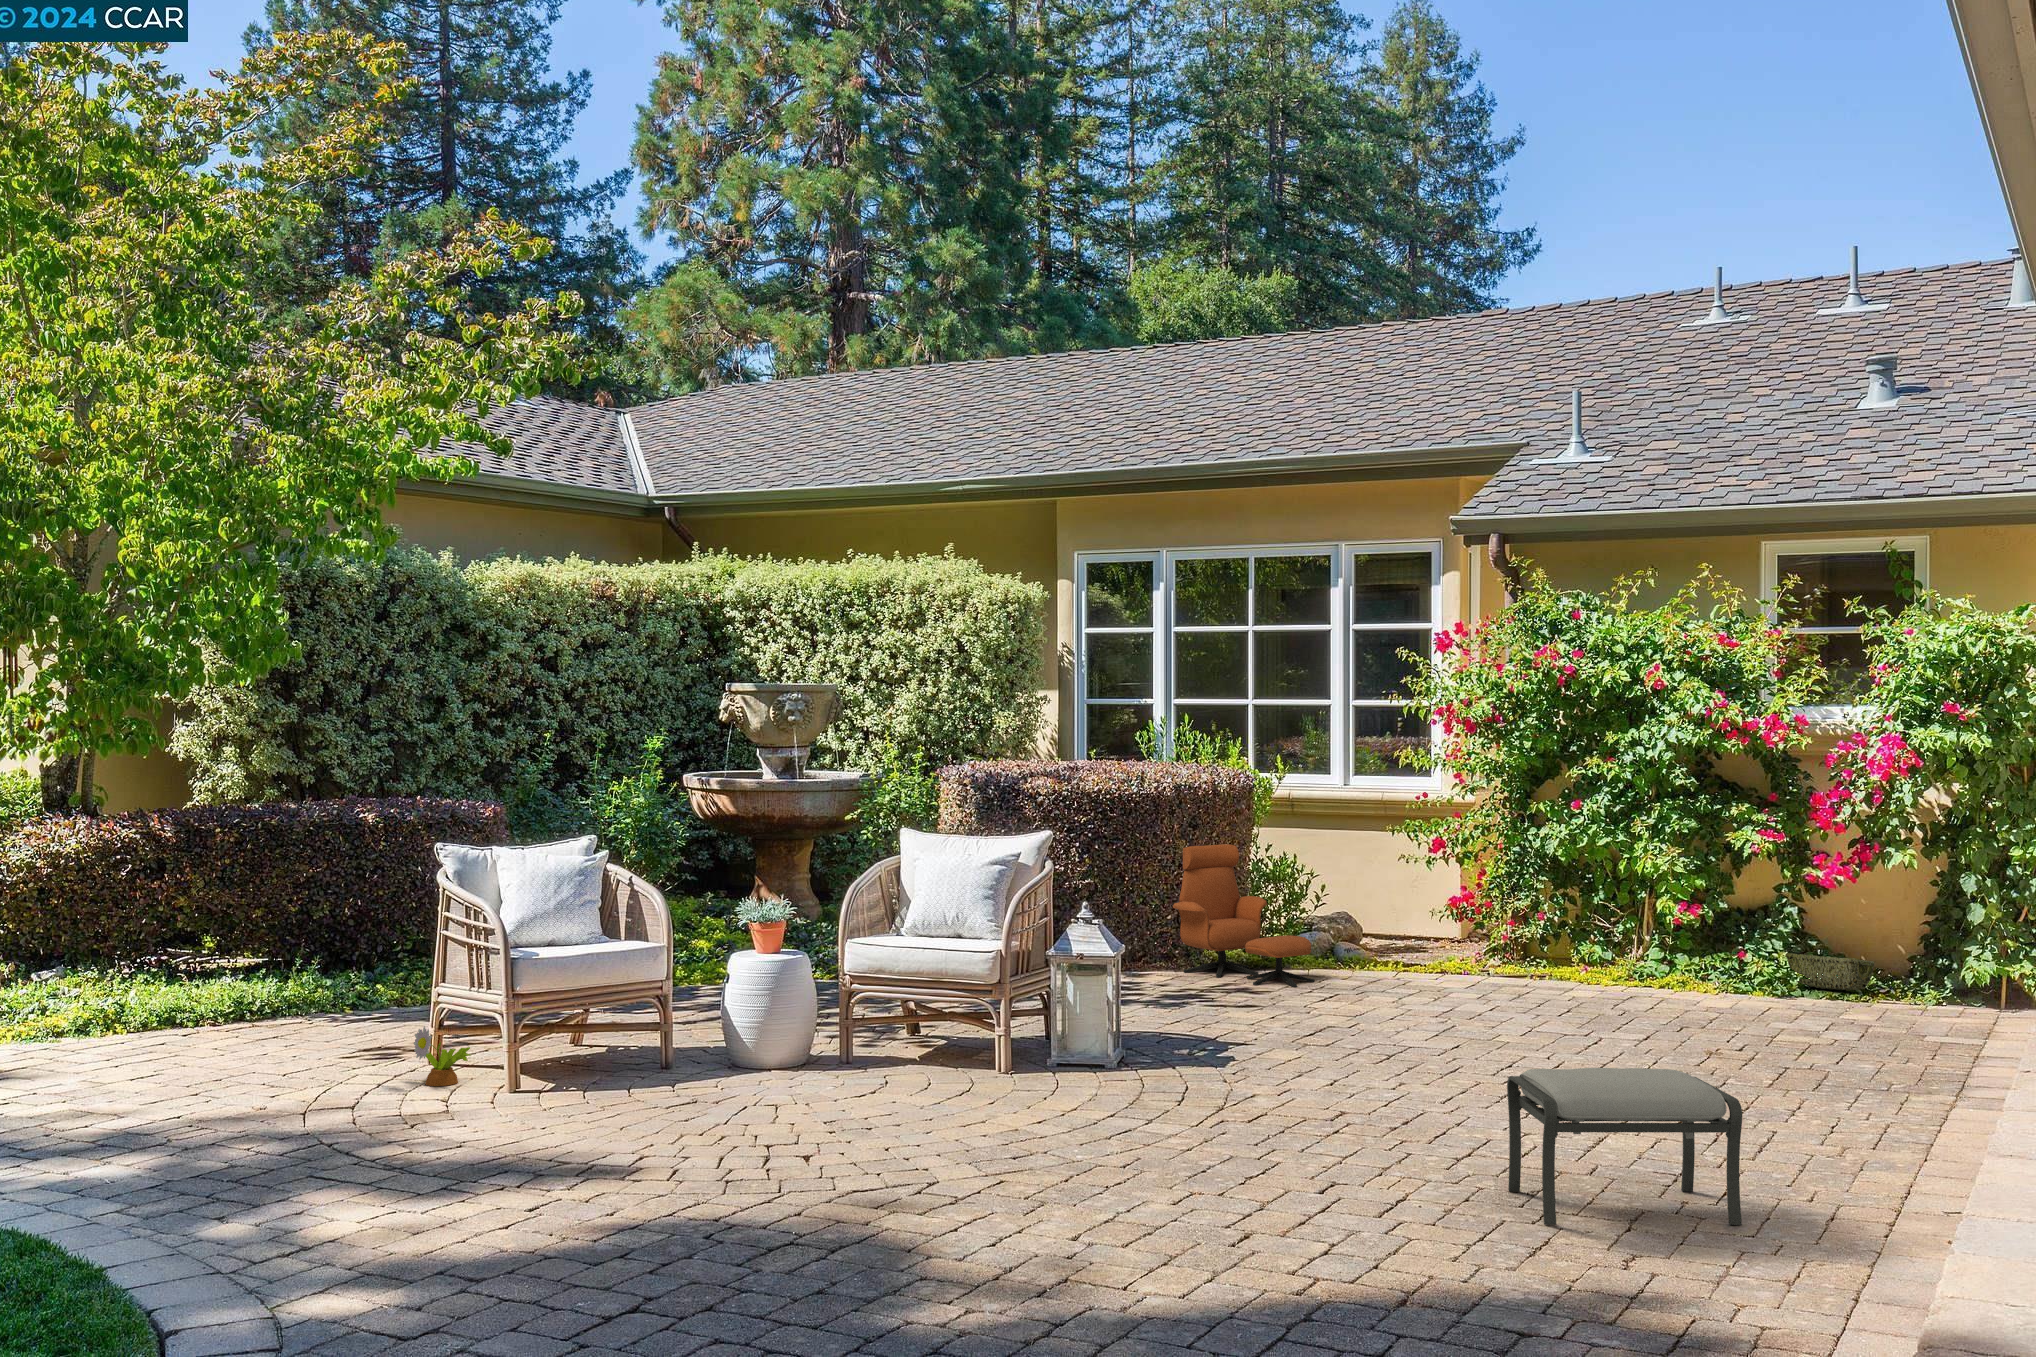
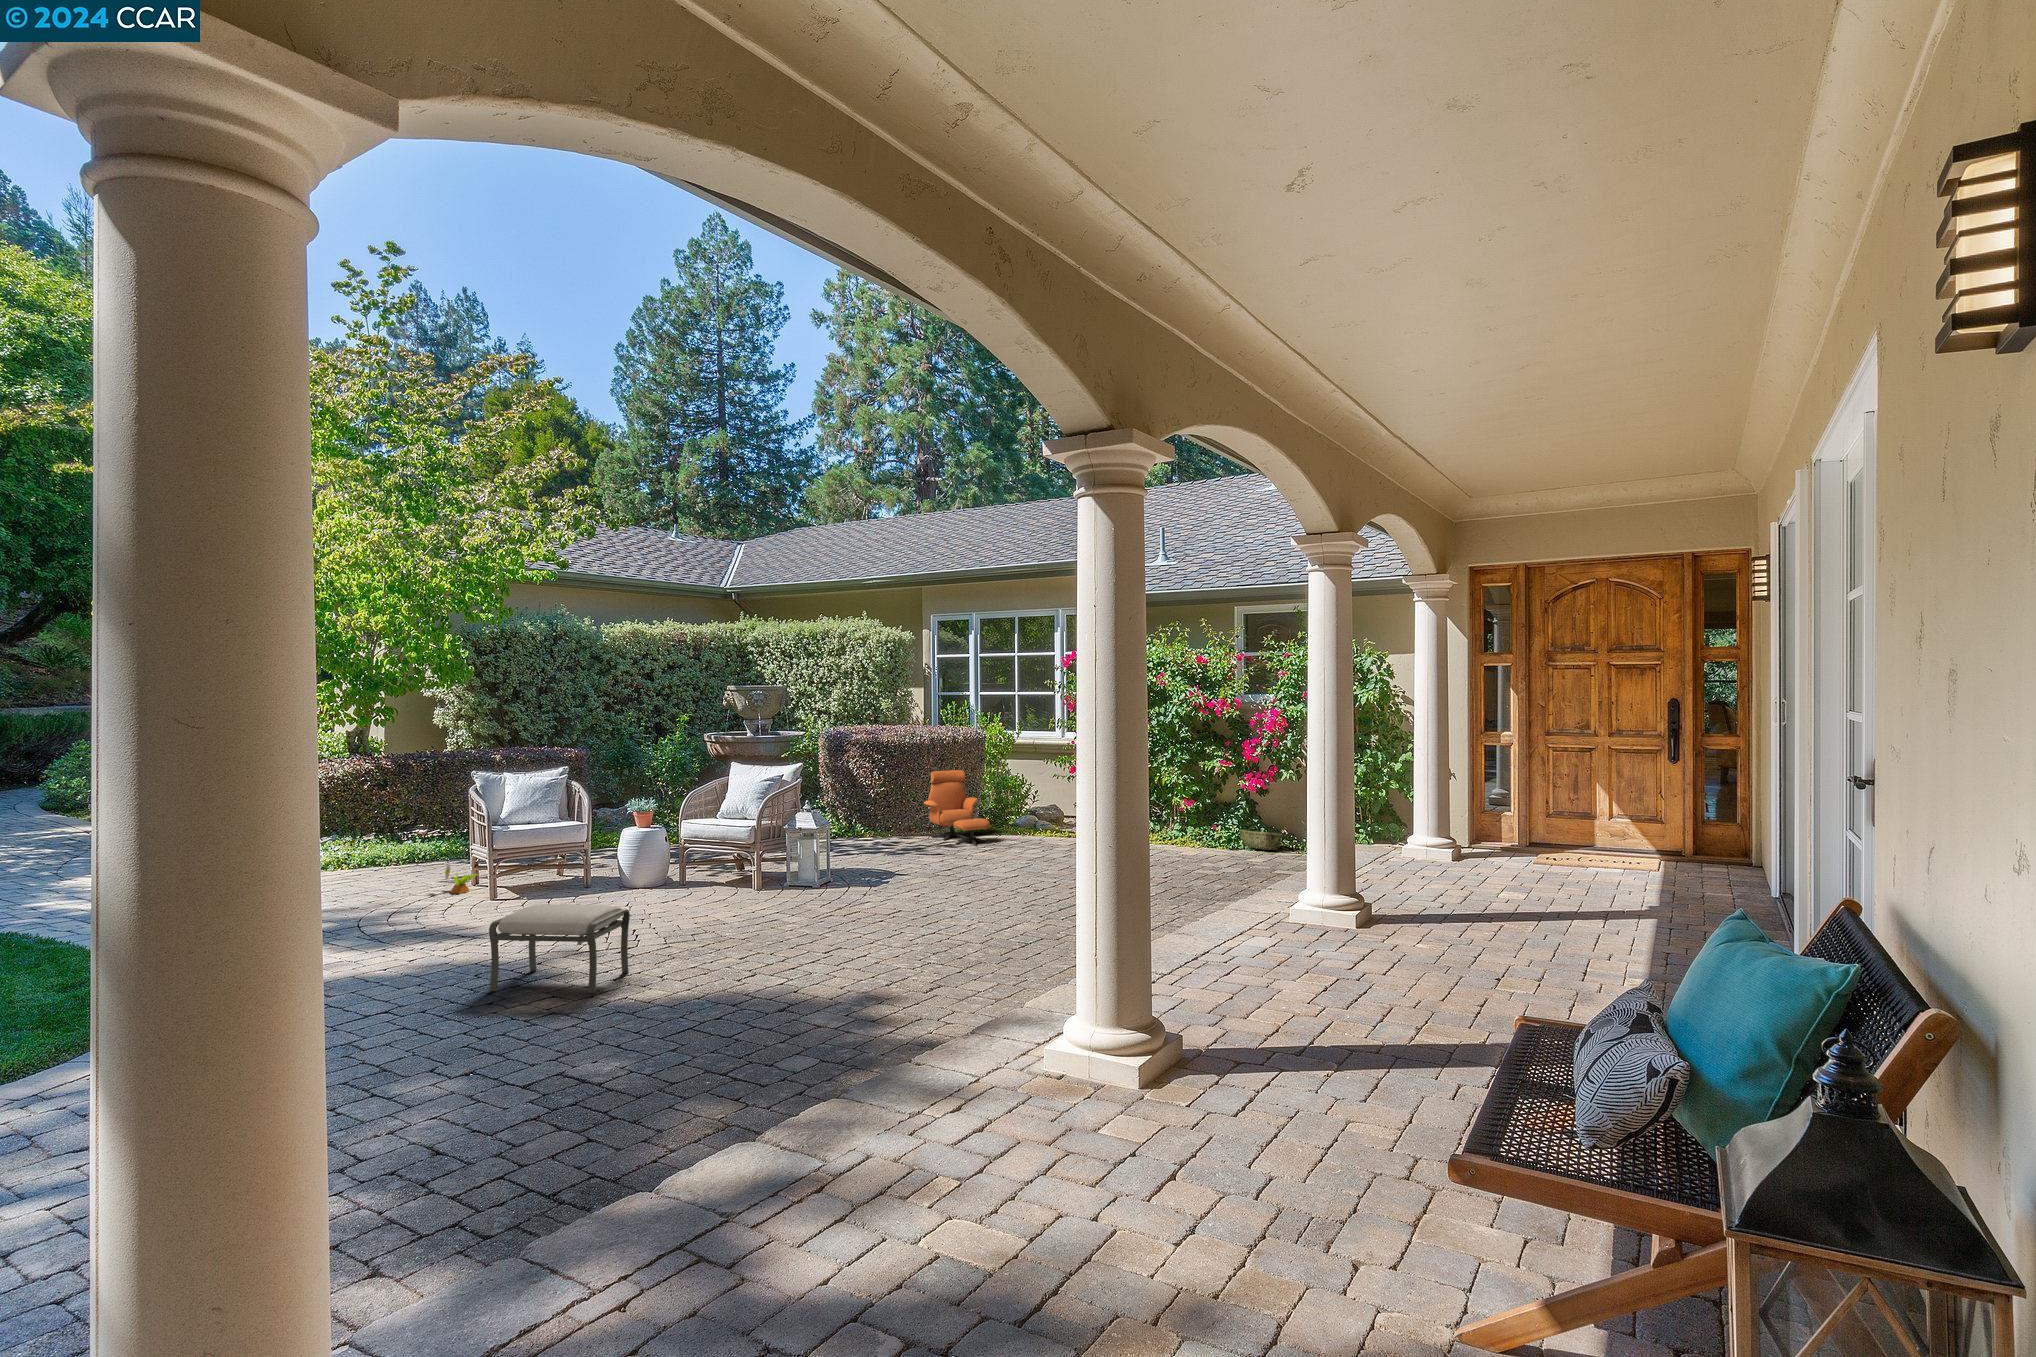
ottoman: present [1507,1068,1742,1225] -> present [489,904,630,993]

